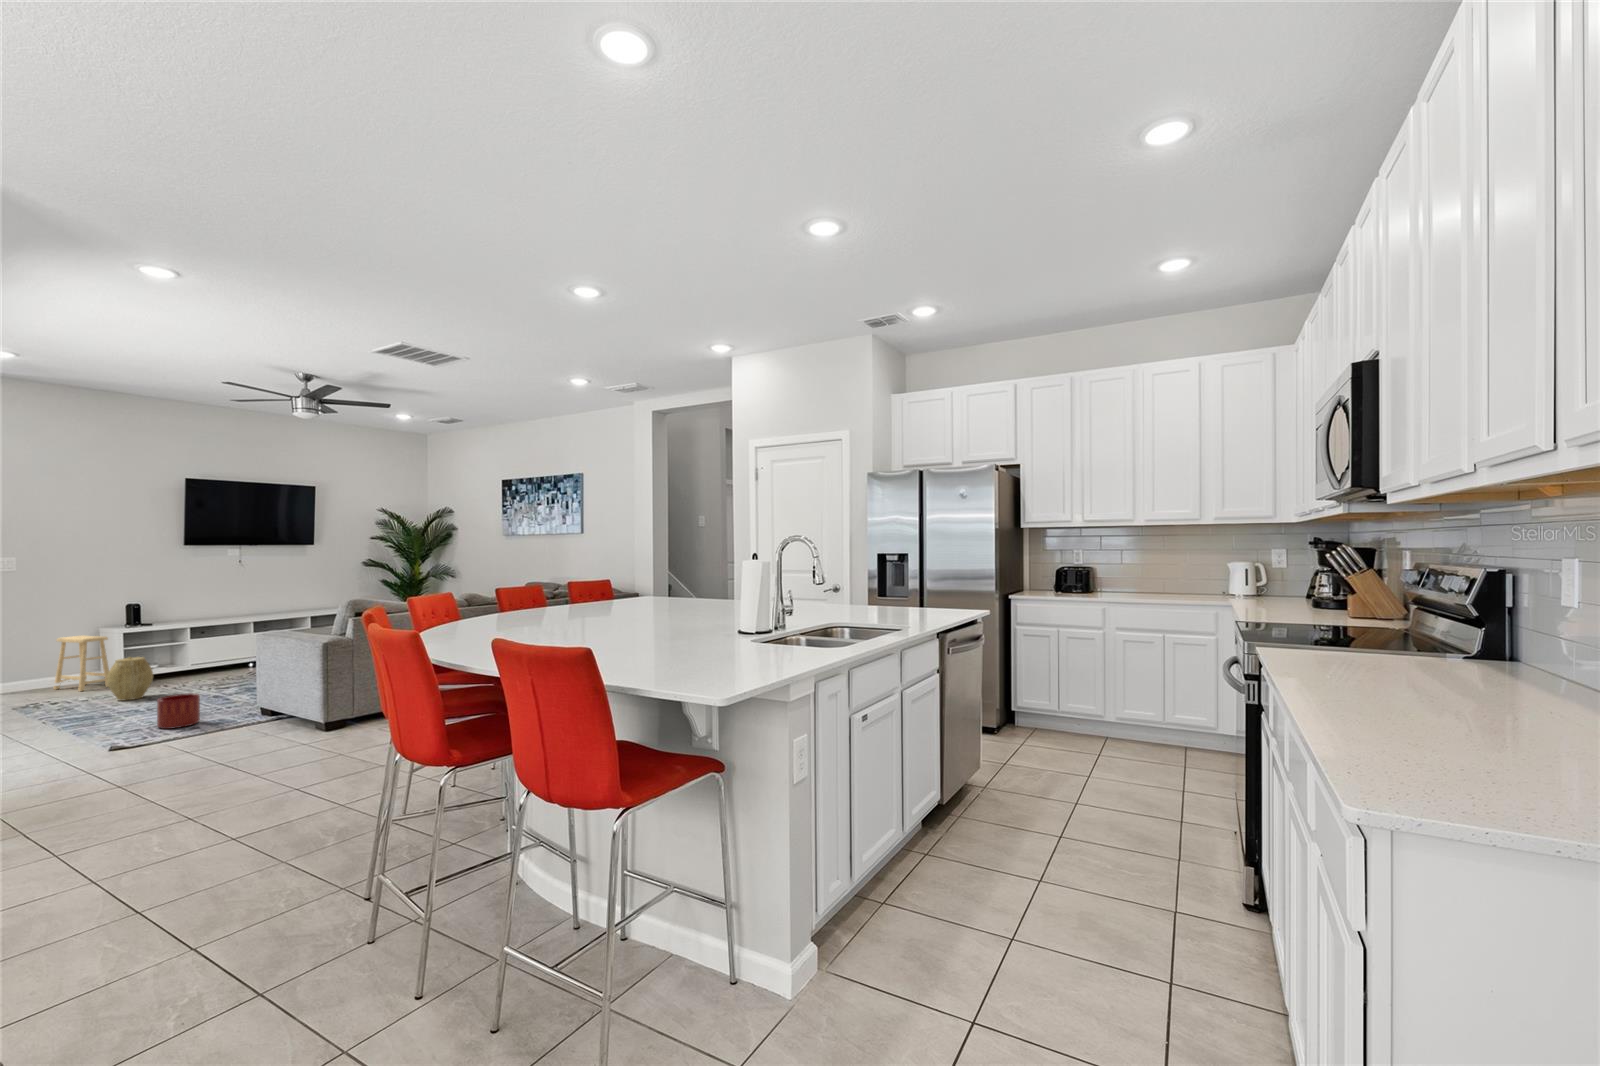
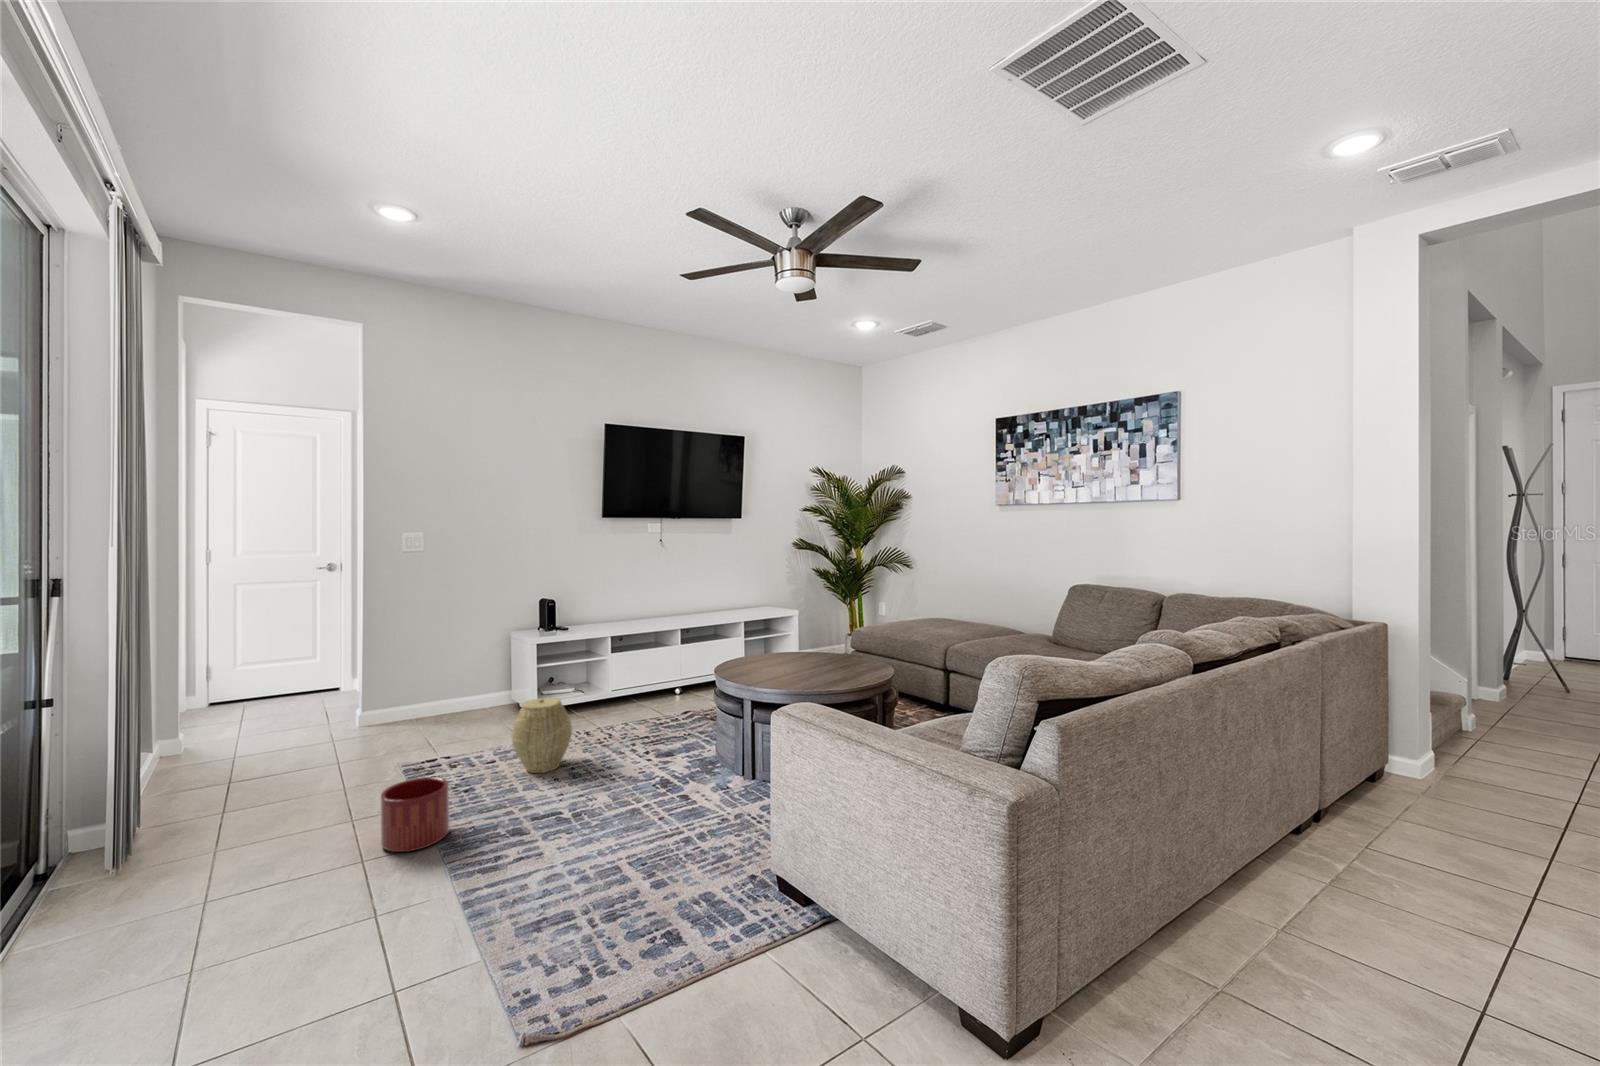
footstool: present [54,636,109,691] -> none [458,643,523,732]
planter: present [157,693,200,729] -> present [380,777,449,852]

